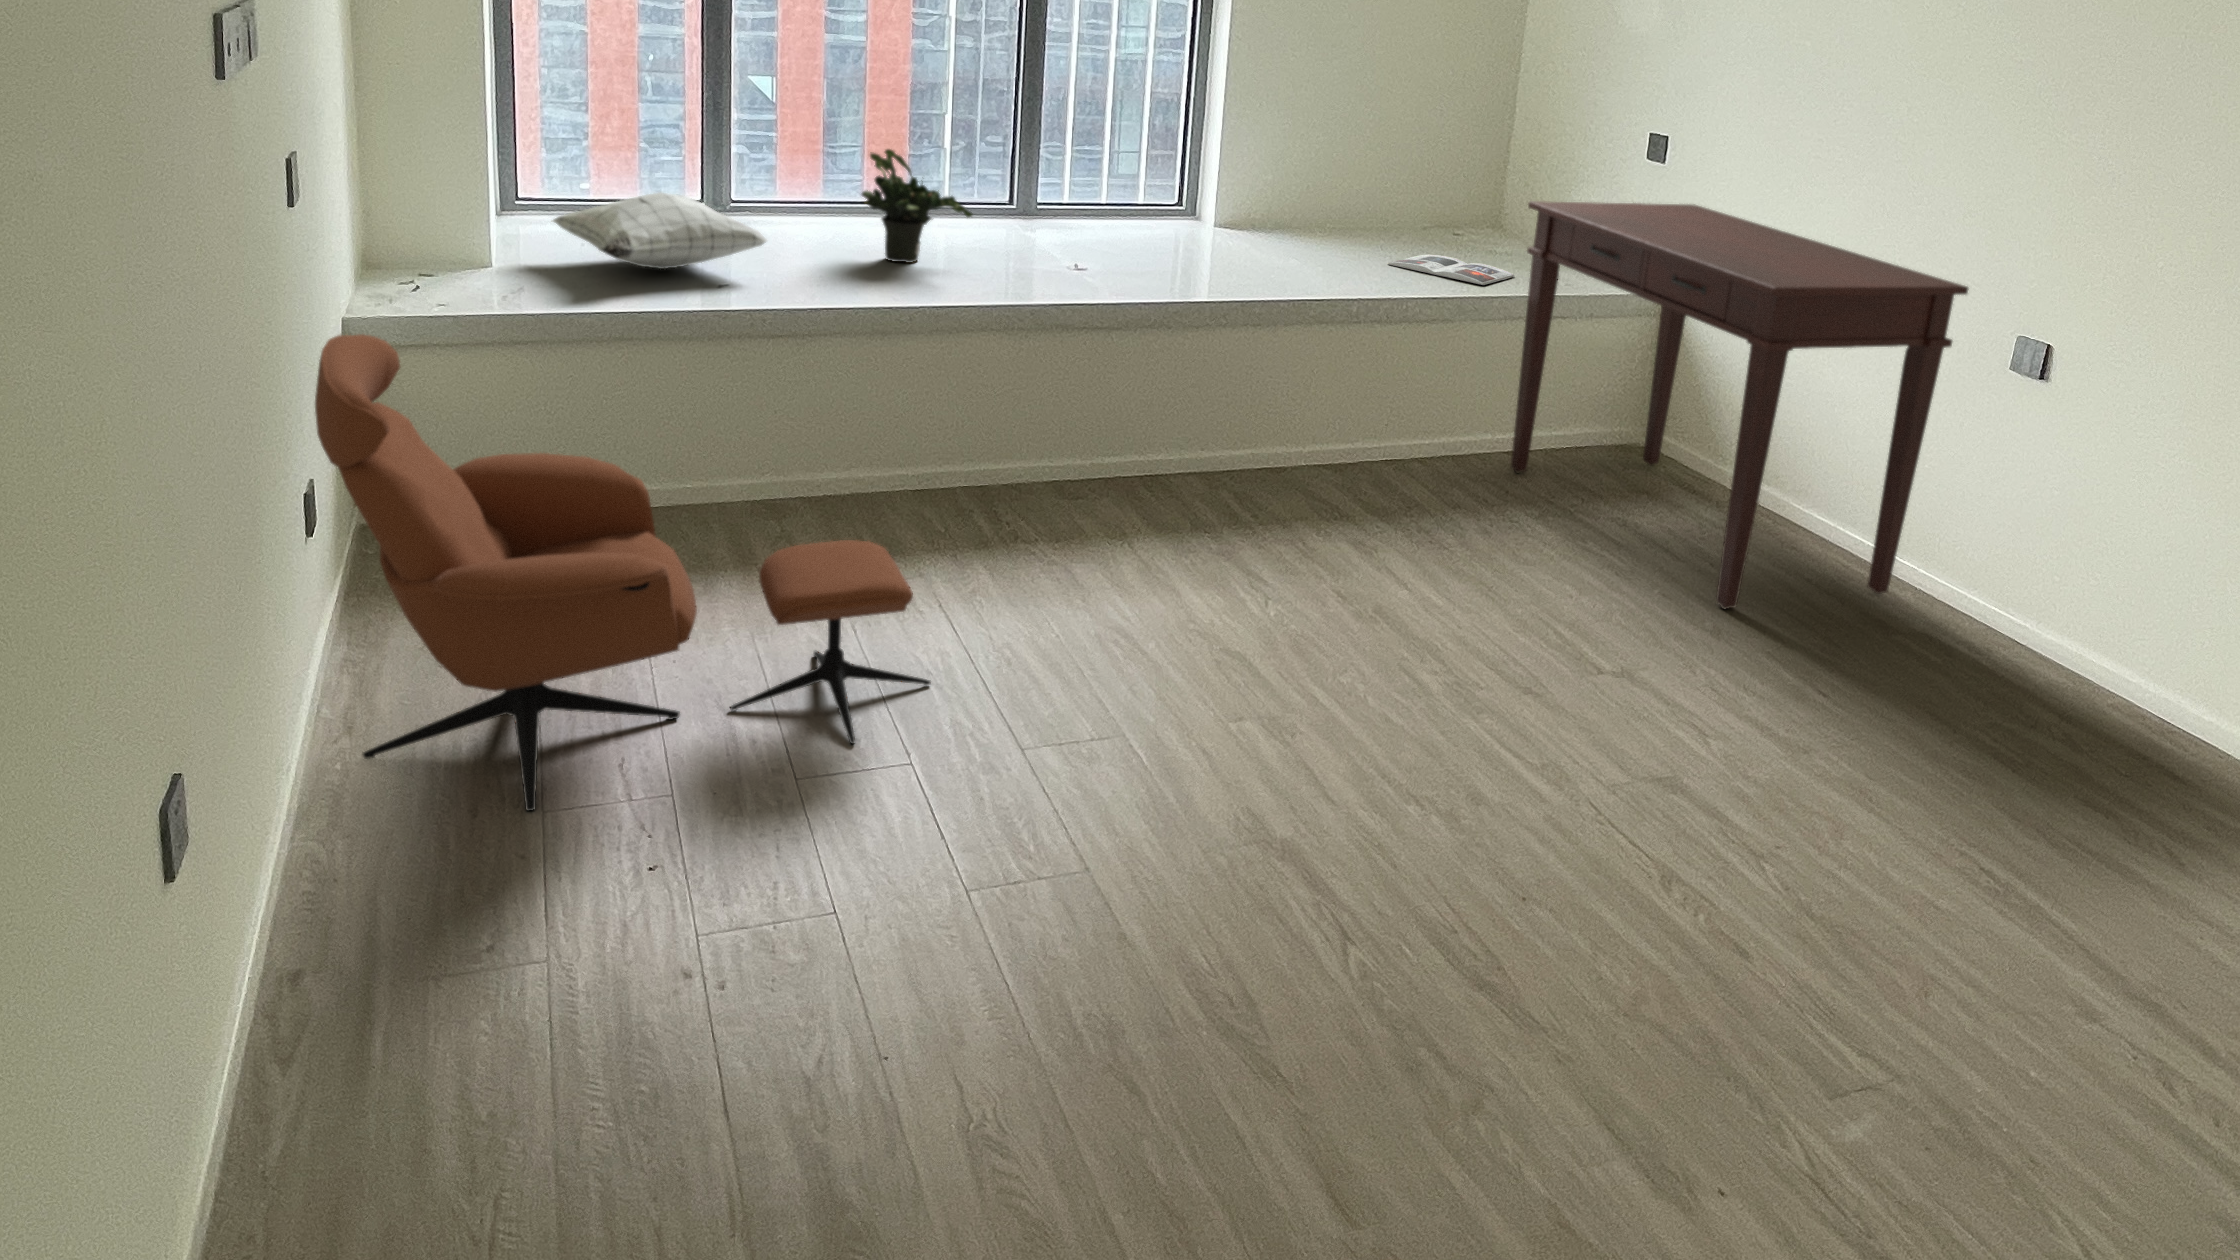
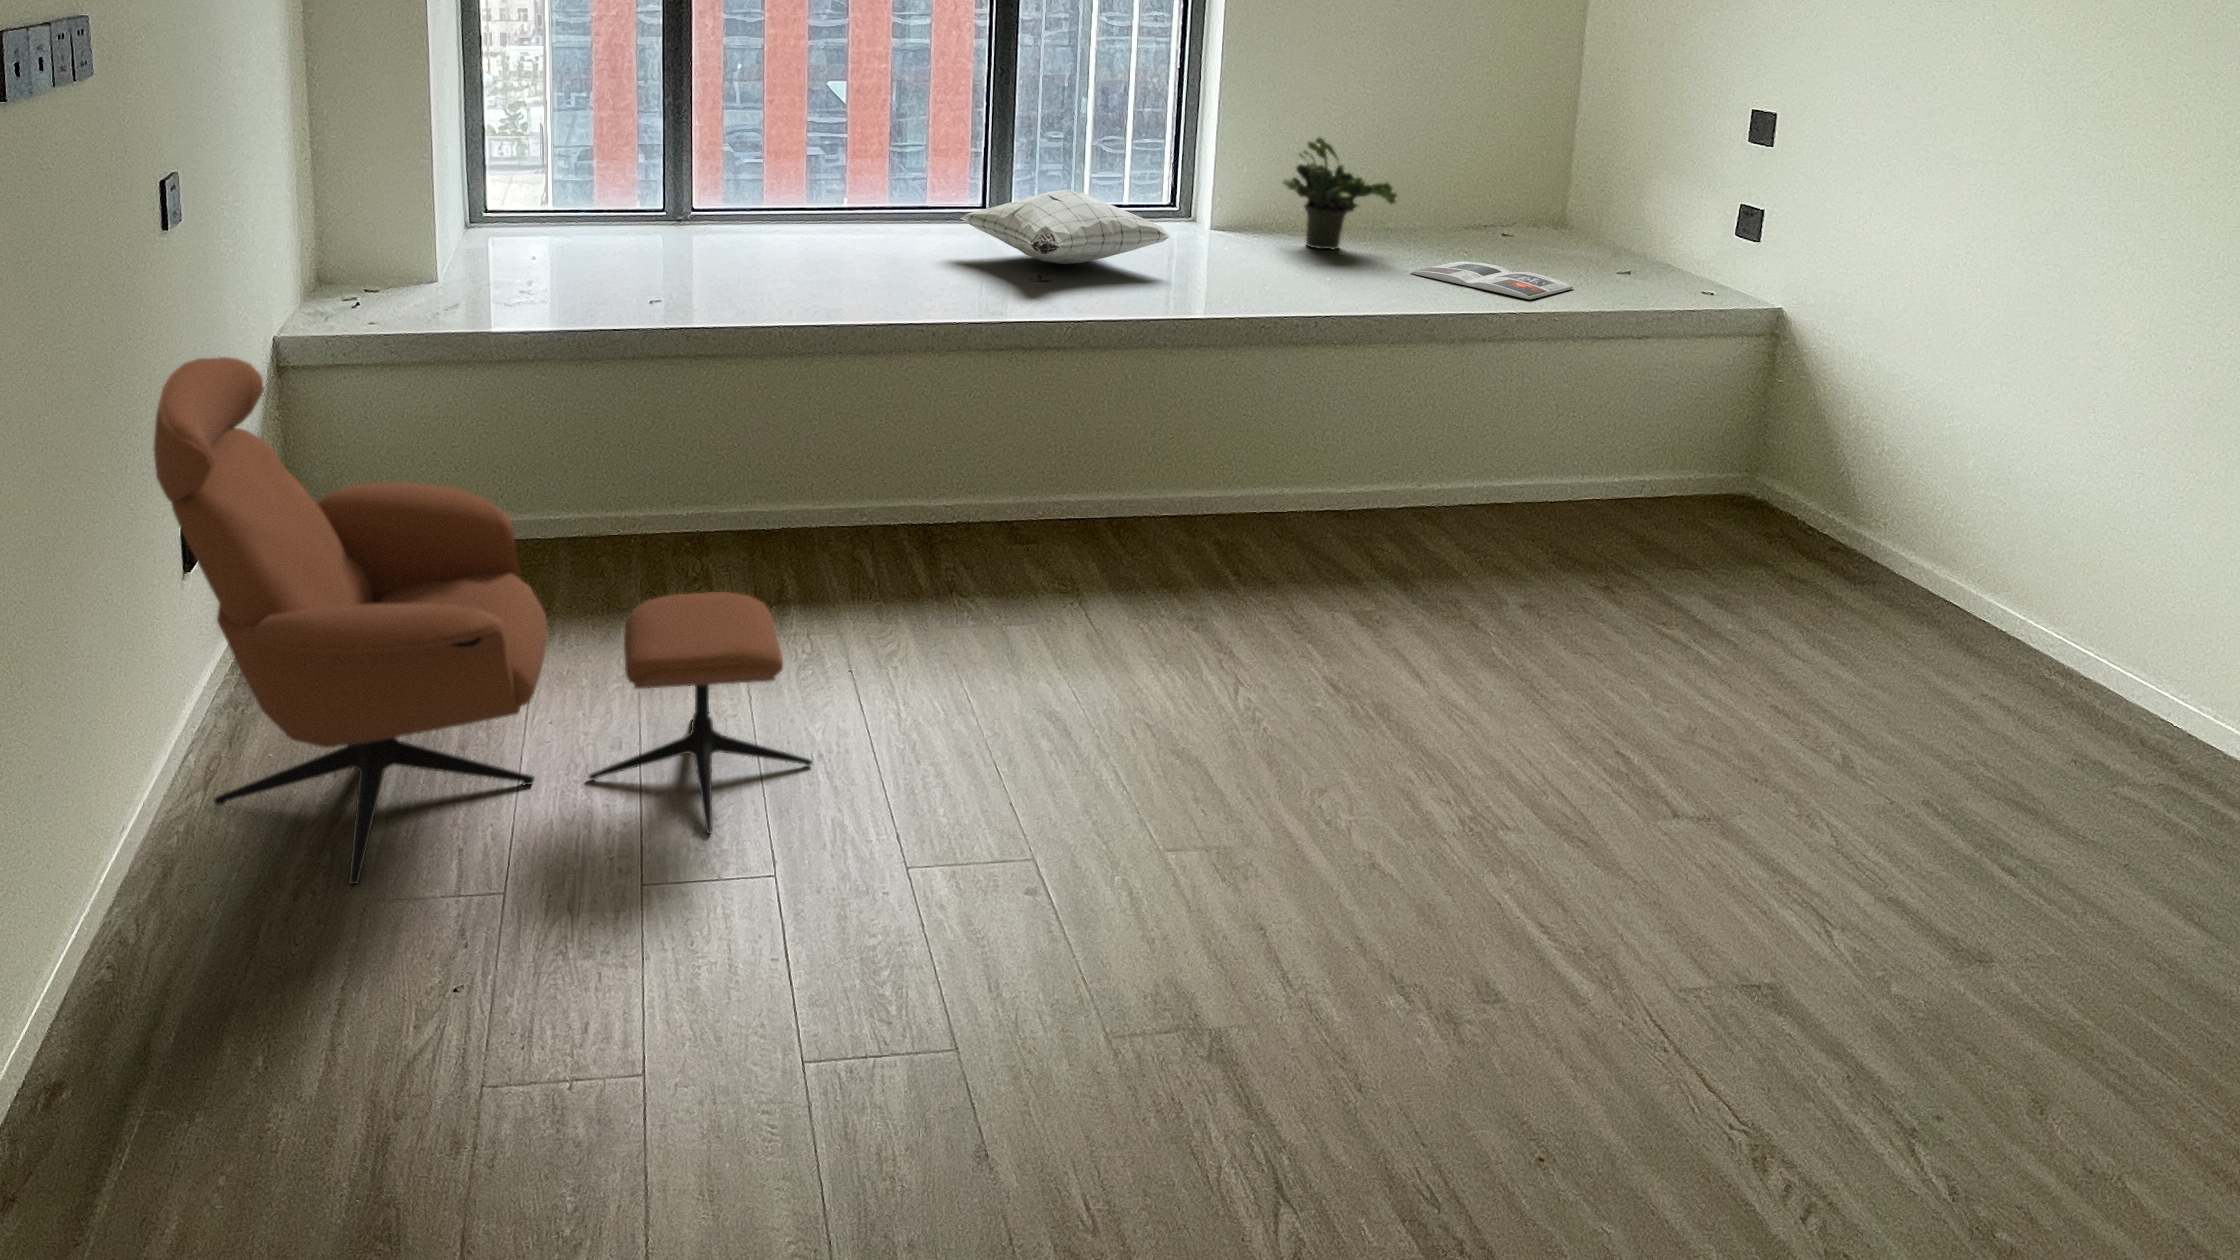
potted plant: present [862,149,972,263] -> present [1283,138,1397,249]
pillow: present [551,192,767,269] -> present [961,190,1171,264]
desk: present [1511,201,1969,609] -> none [1568,198,2231,738]

